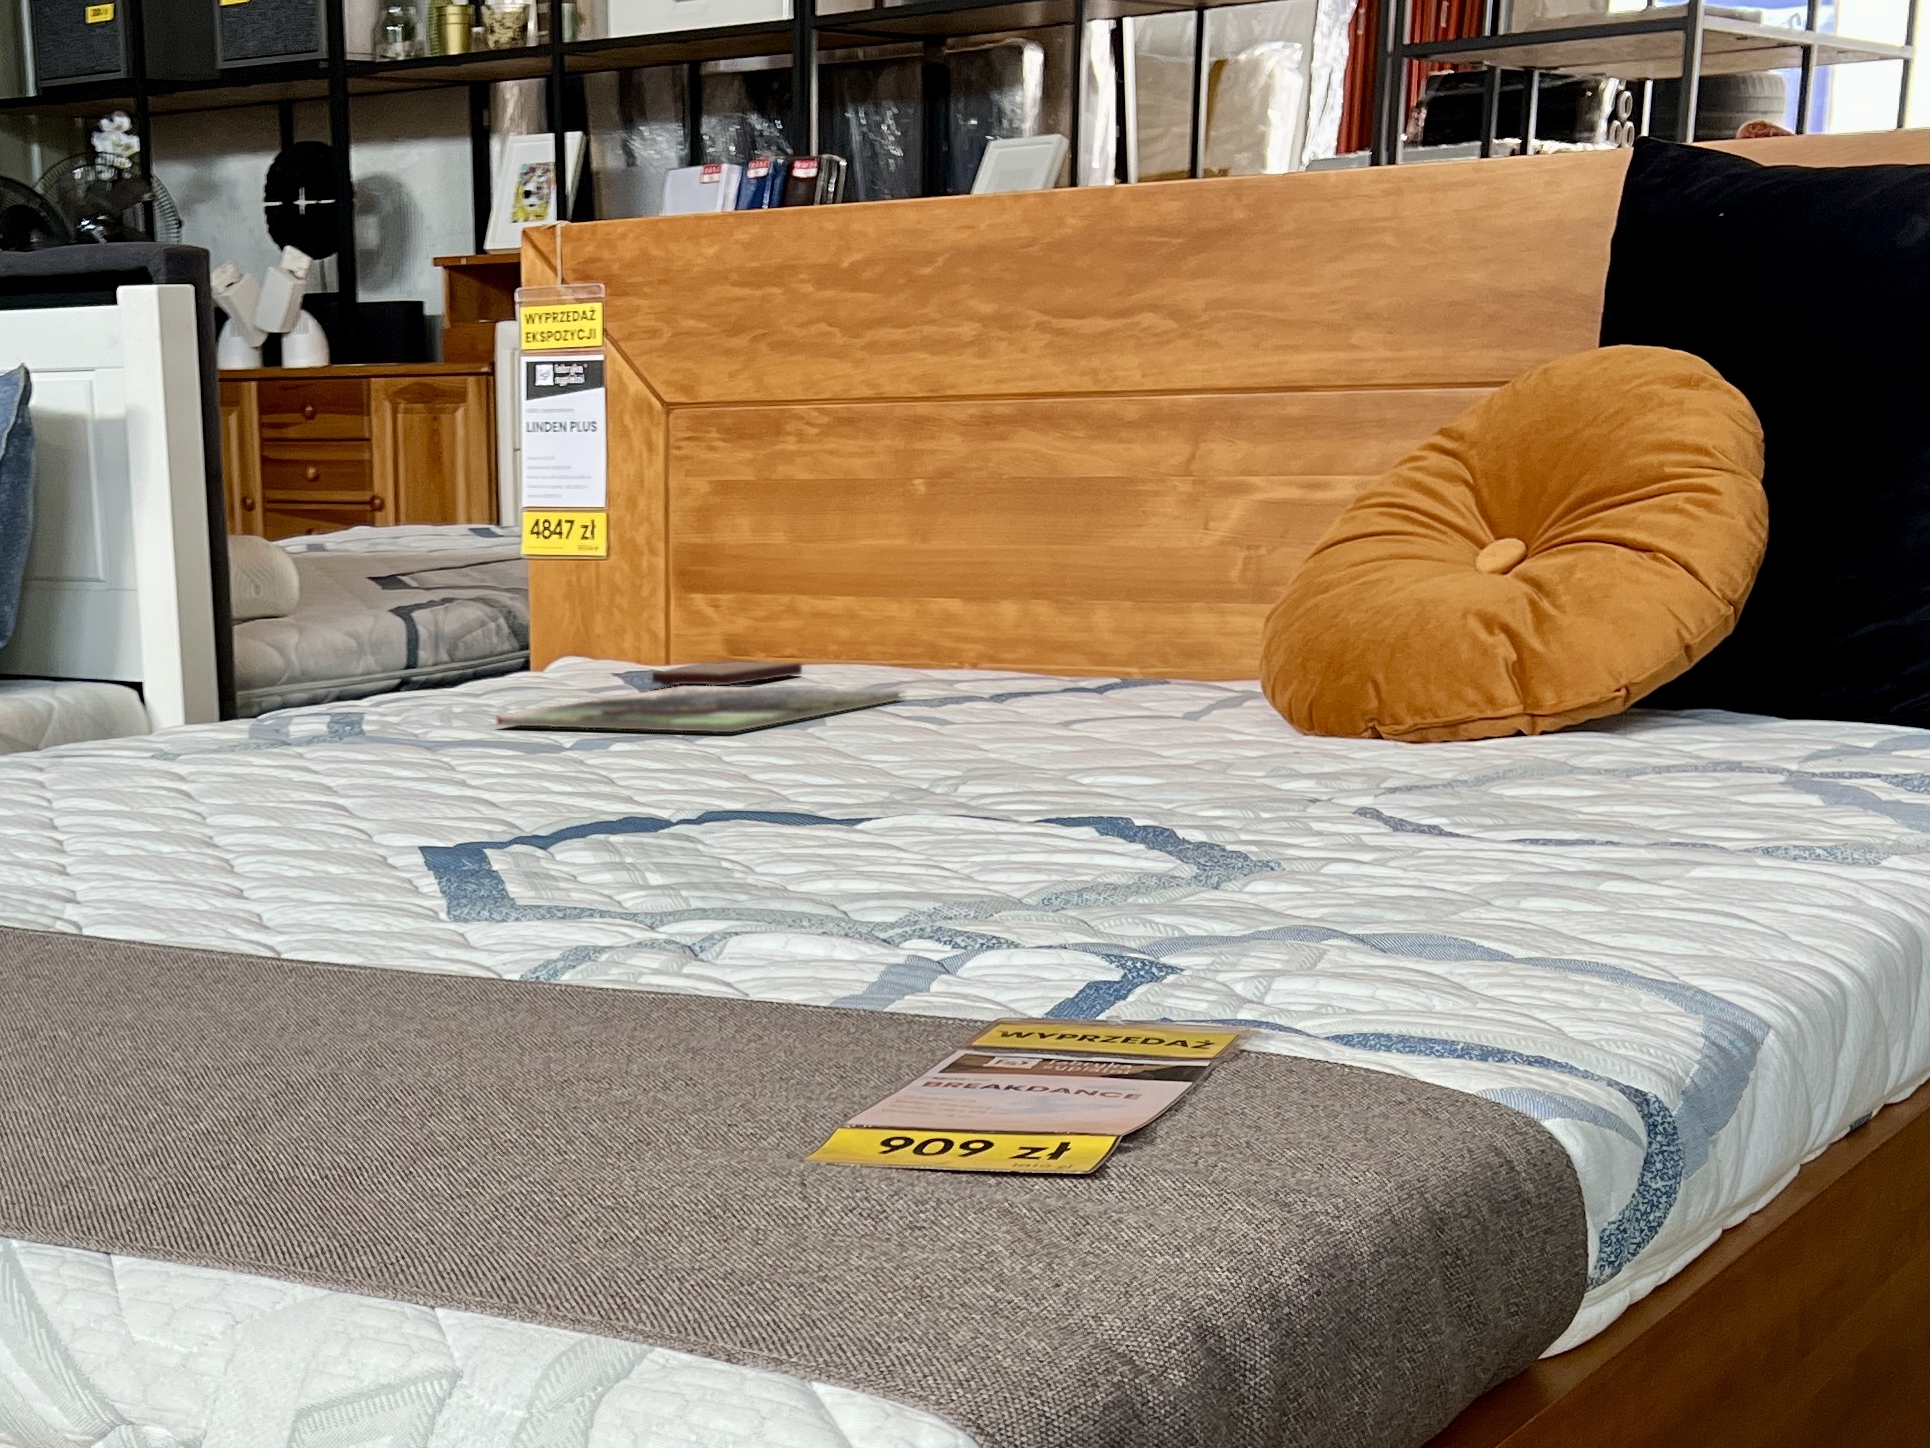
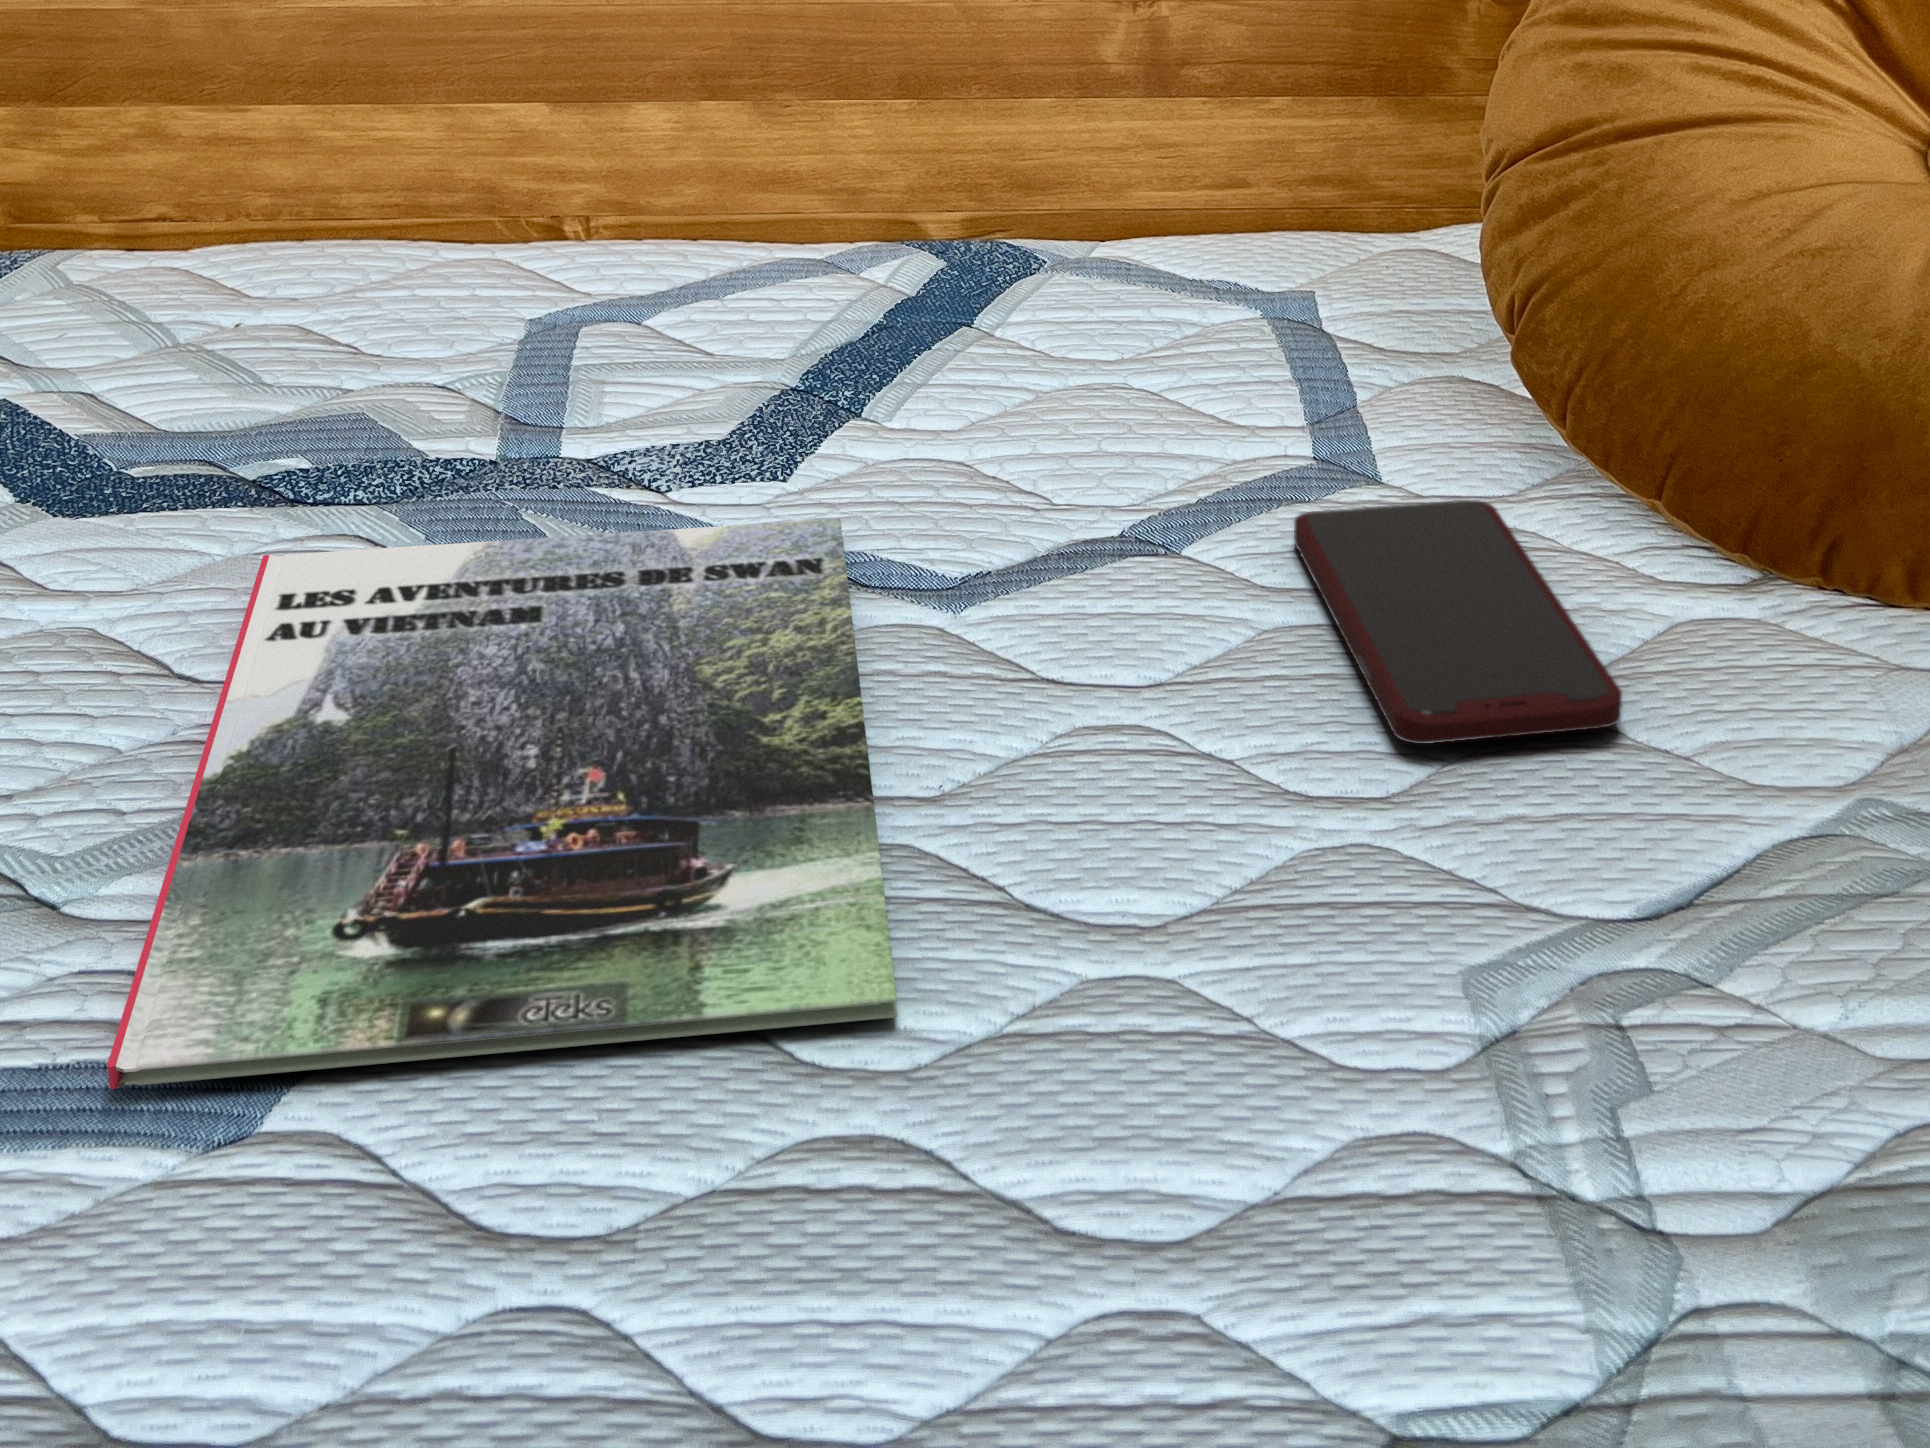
smartphone: present [652,662,802,686] -> present [1294,500,1622,744]

